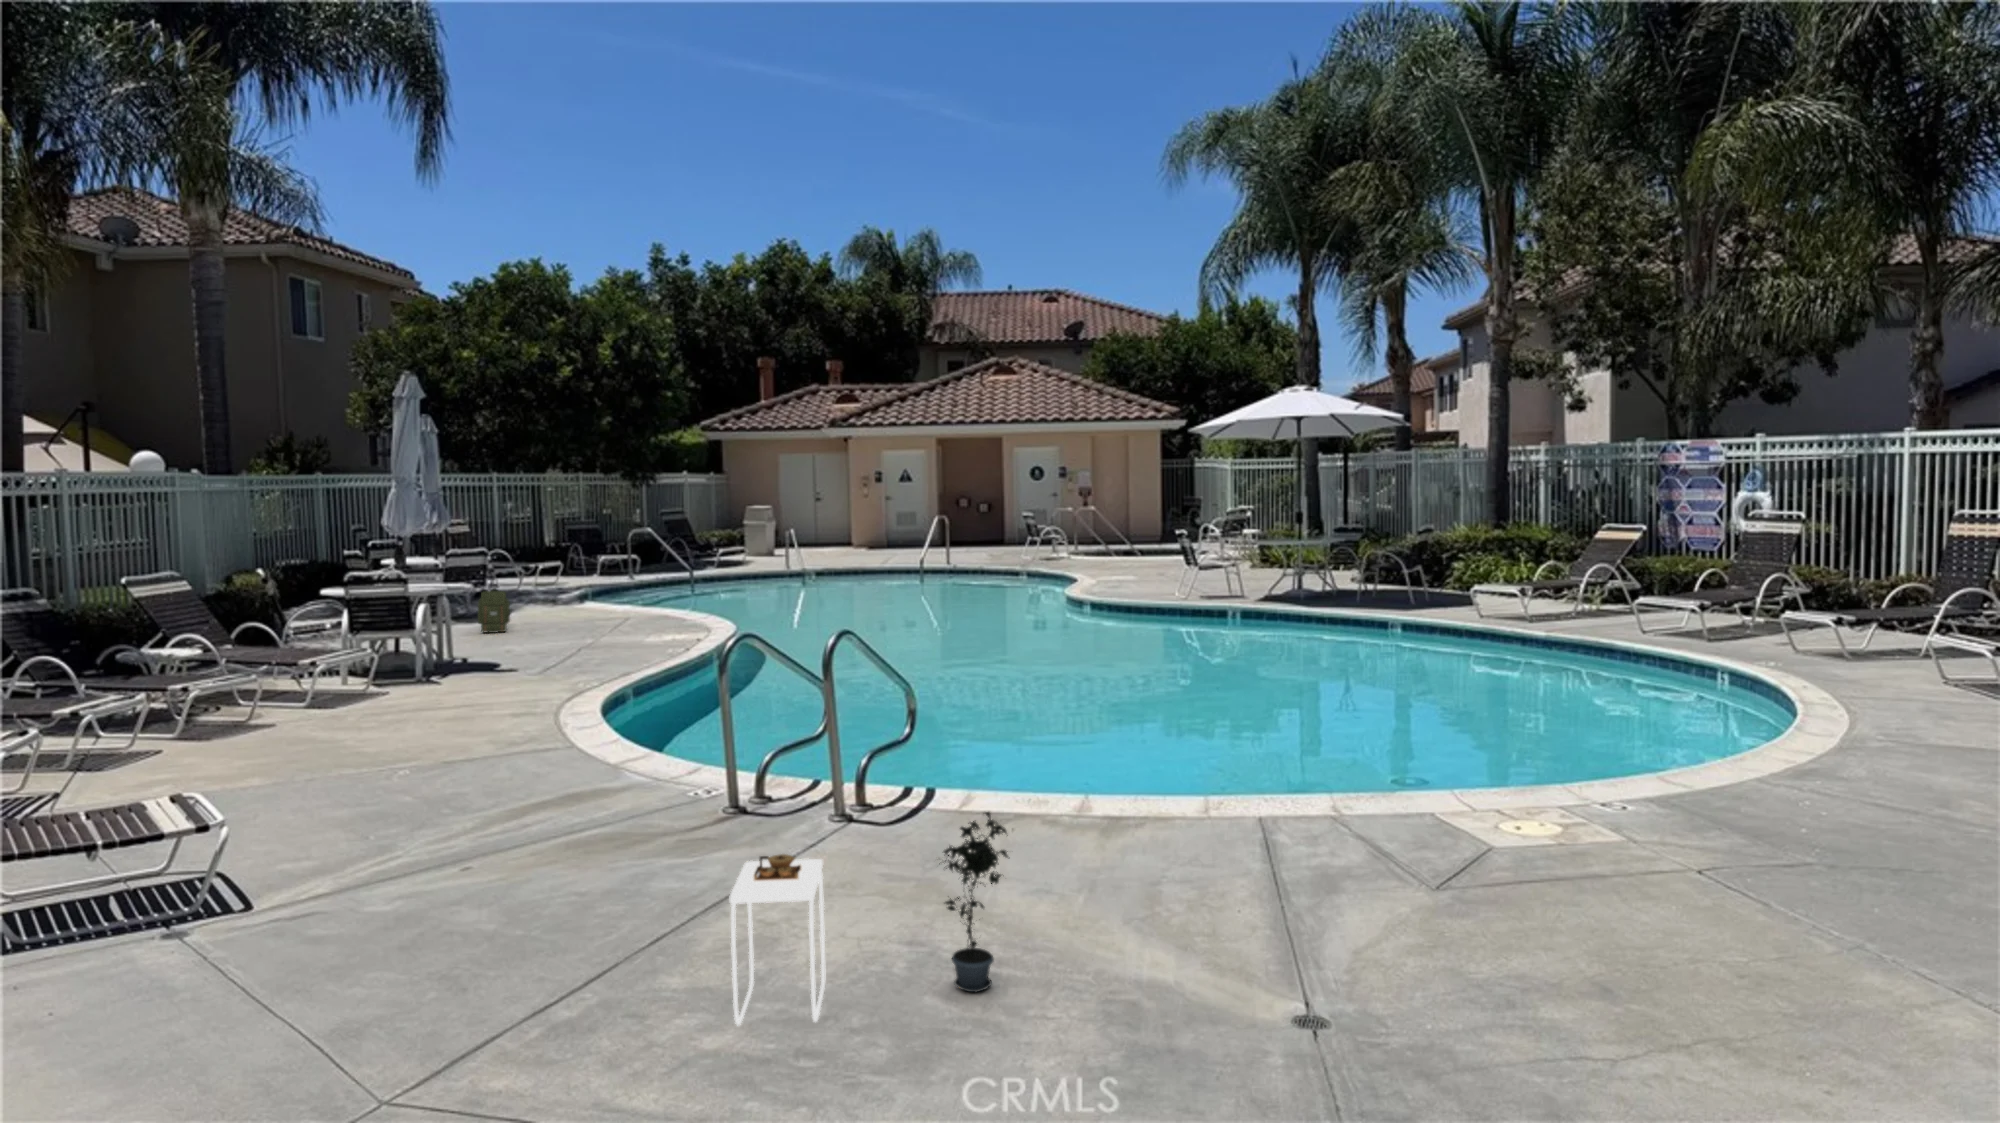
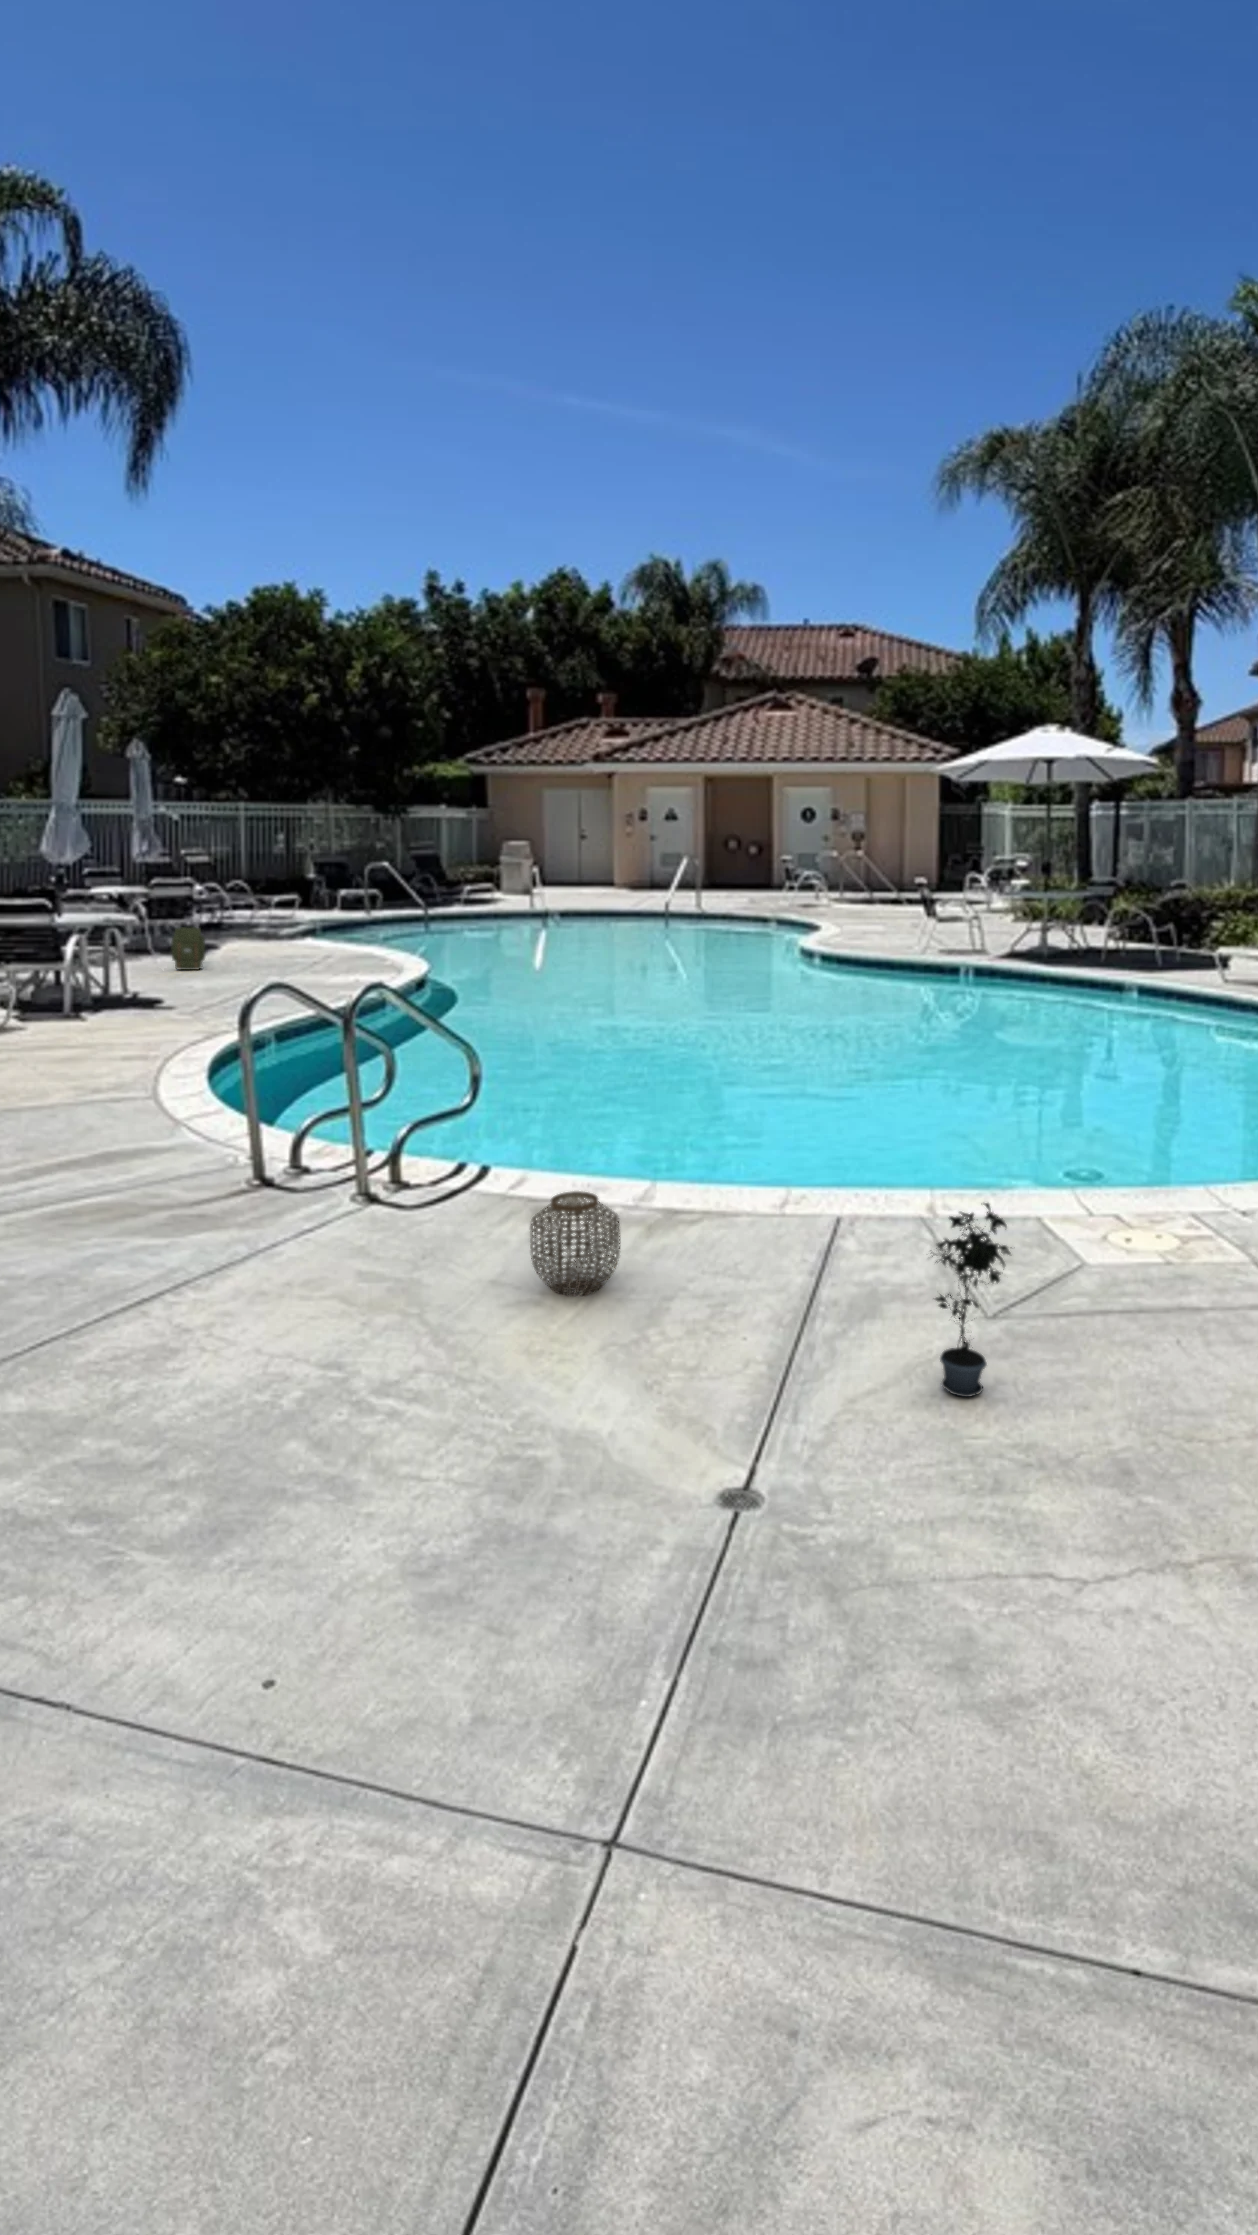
woven basket: none [1049,797,1128,890] -> present [530,1191,620,1296]
potted plant: present [939,812,1008,992] -> present [931,1203,1011,1397]
side table: present [730,854,825,1025] -> none [34,1258,194,1451]

